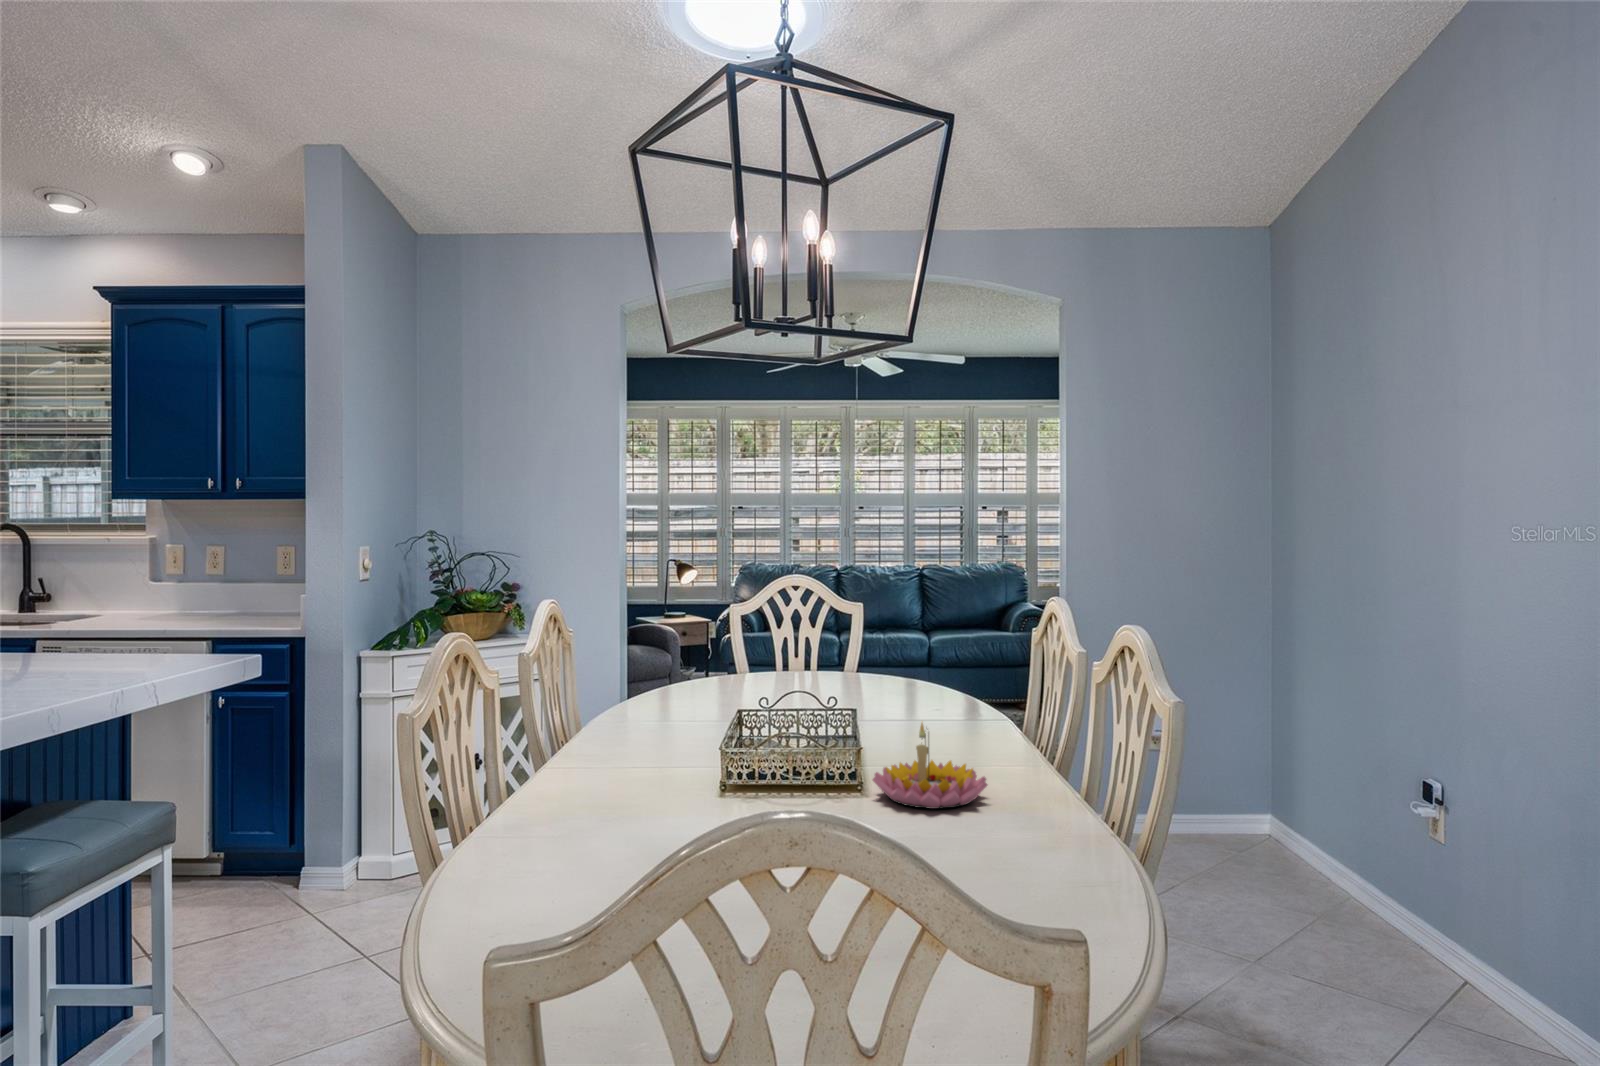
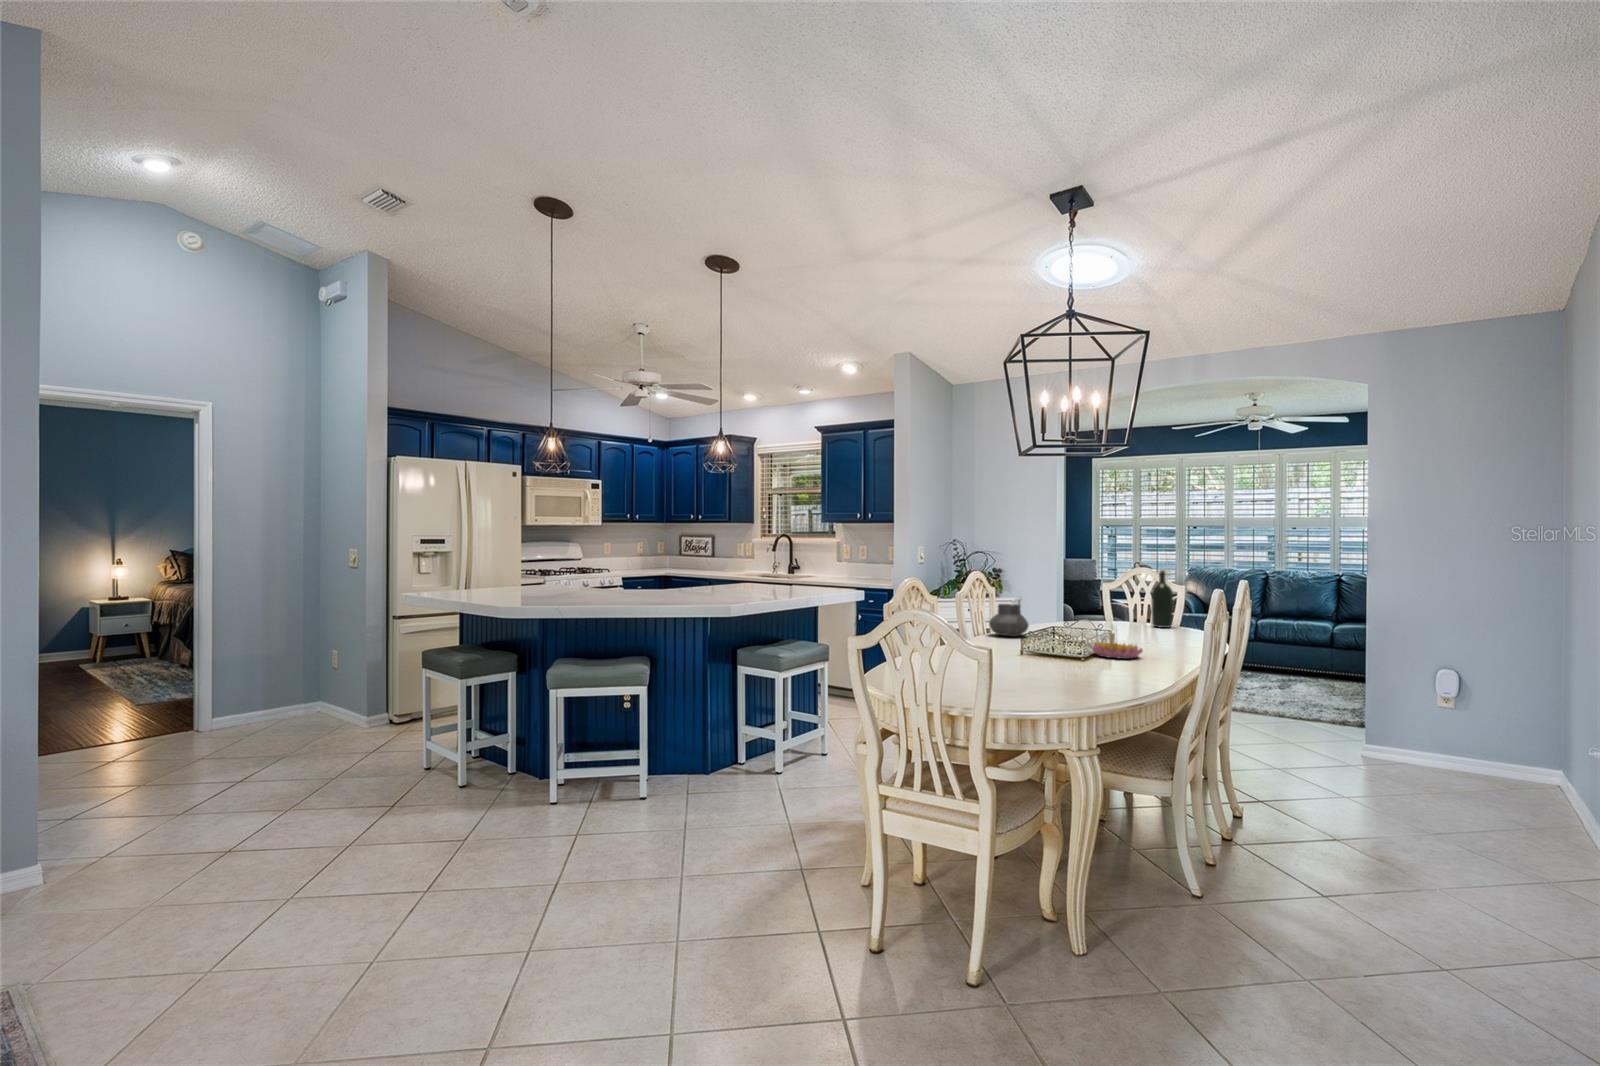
wine bottle: none [838,582,872,685] -> present [1151,570,1174,628]
vase: none [593,679,682,758] -> present [989,604,1029,636]

